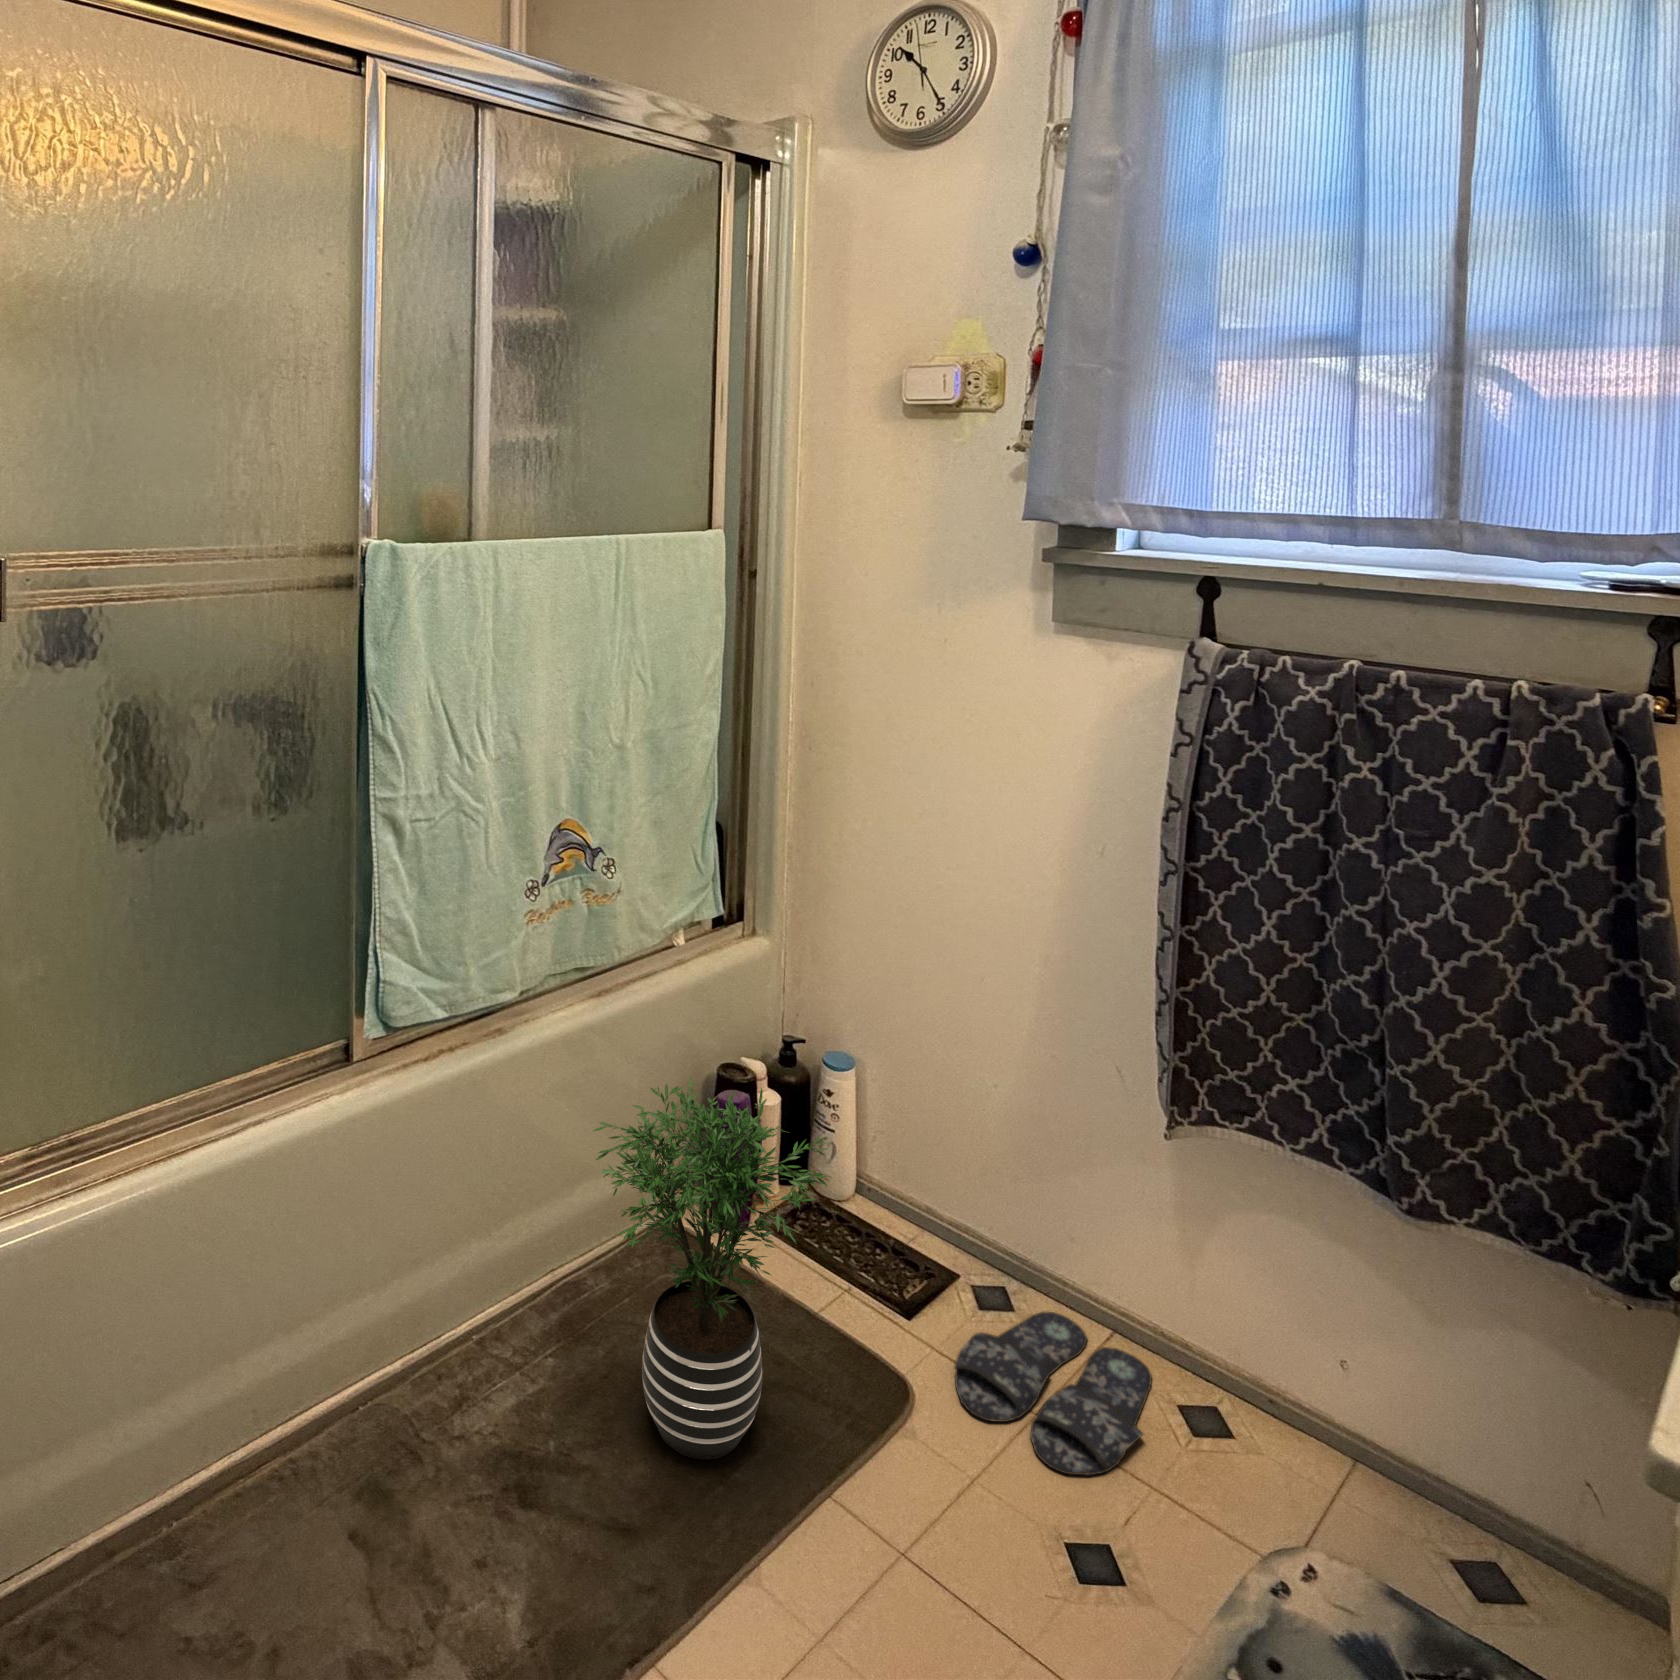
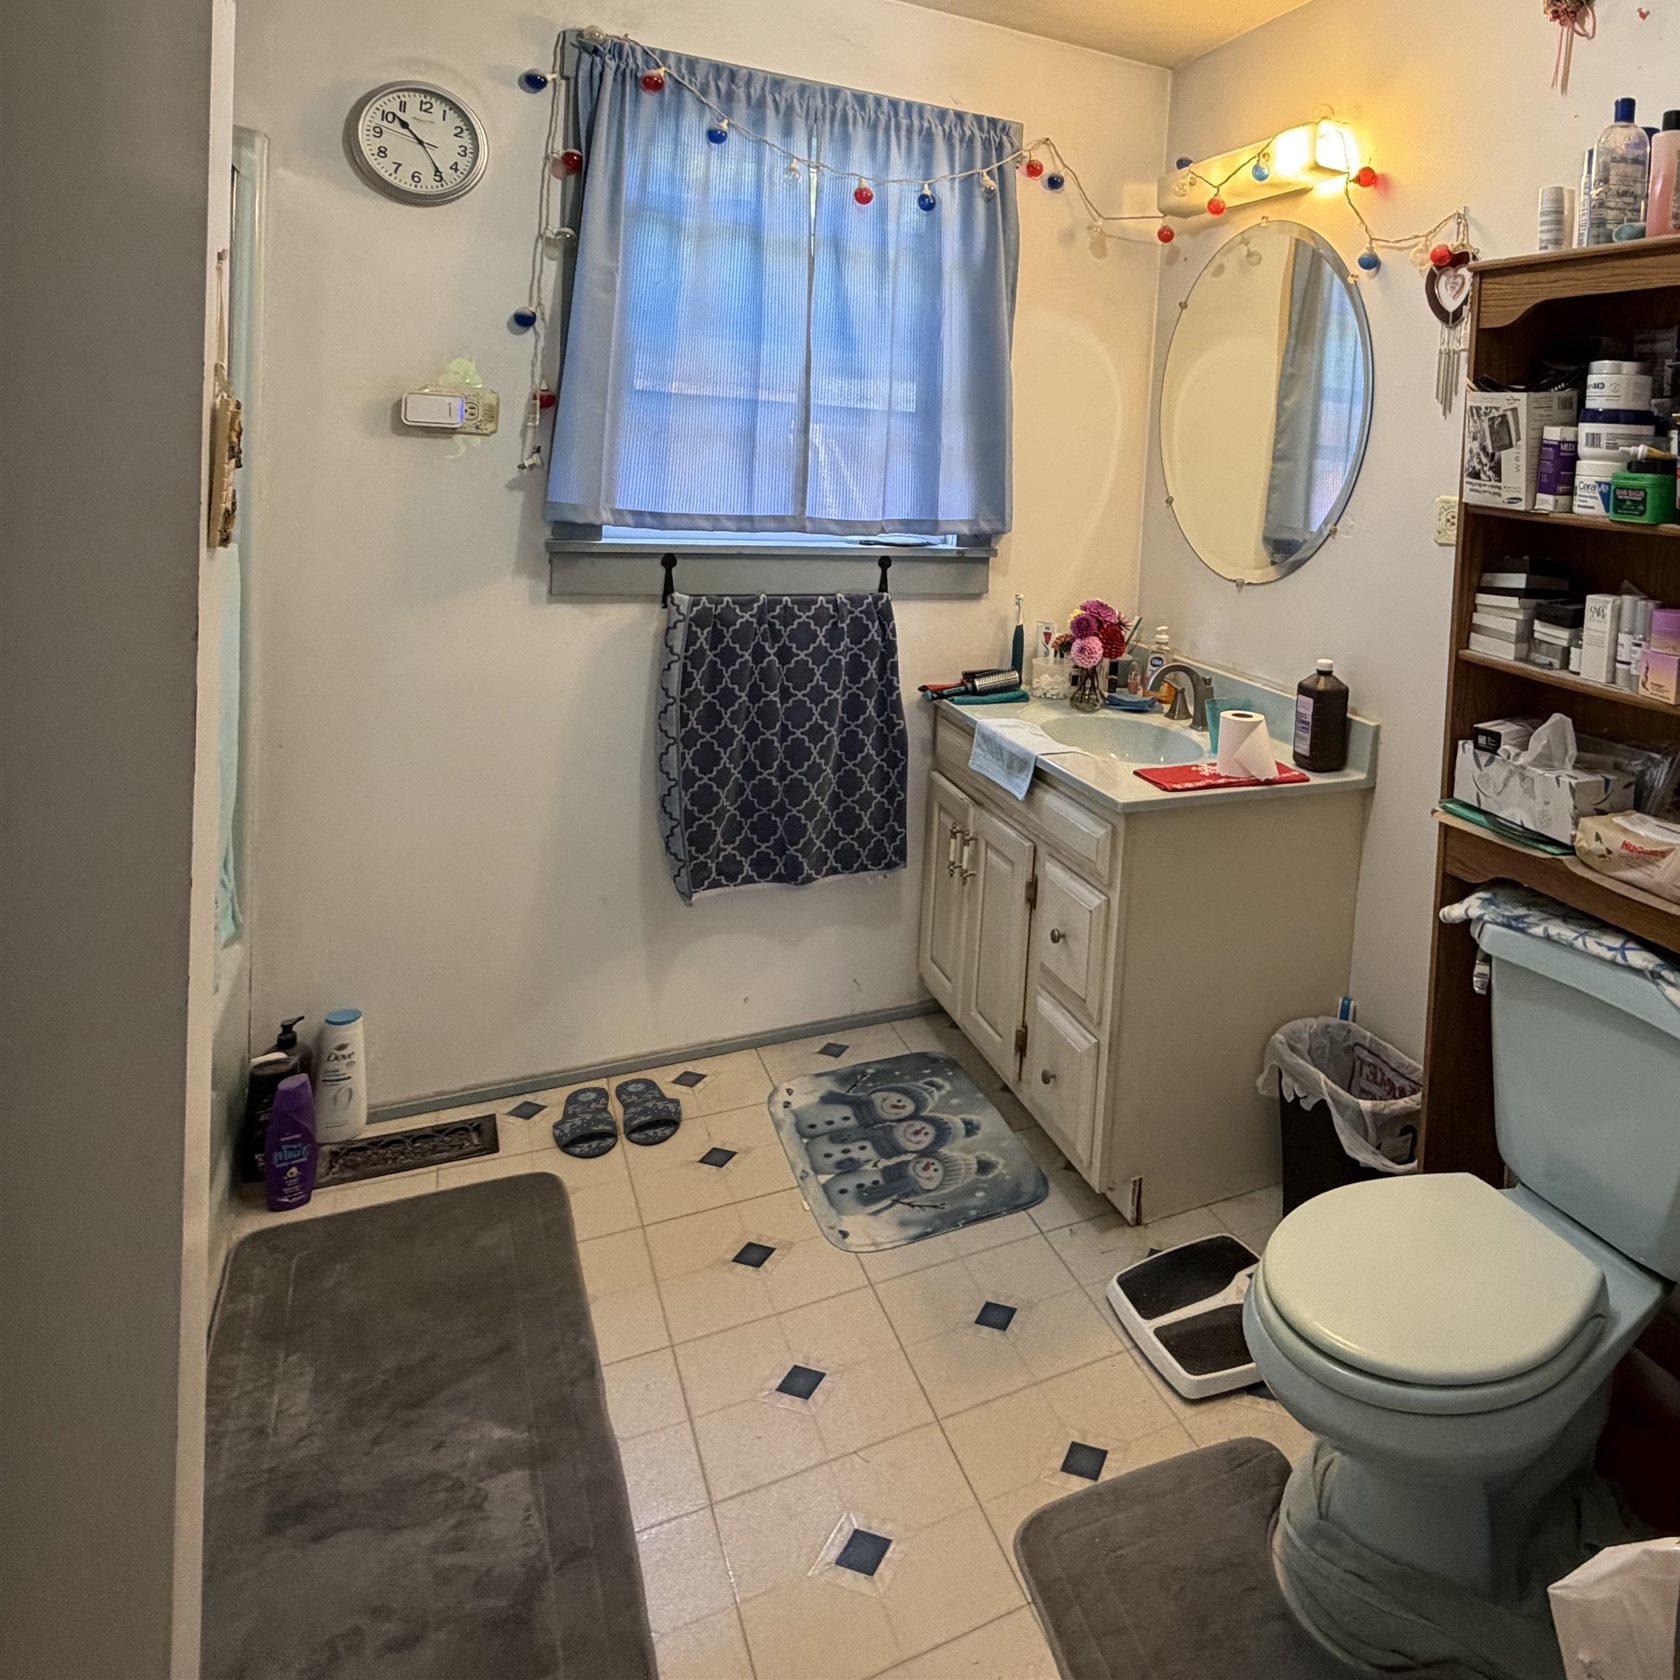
potted plant: present [593,1077,828,1459] -> none [333,1003,561,1308]

